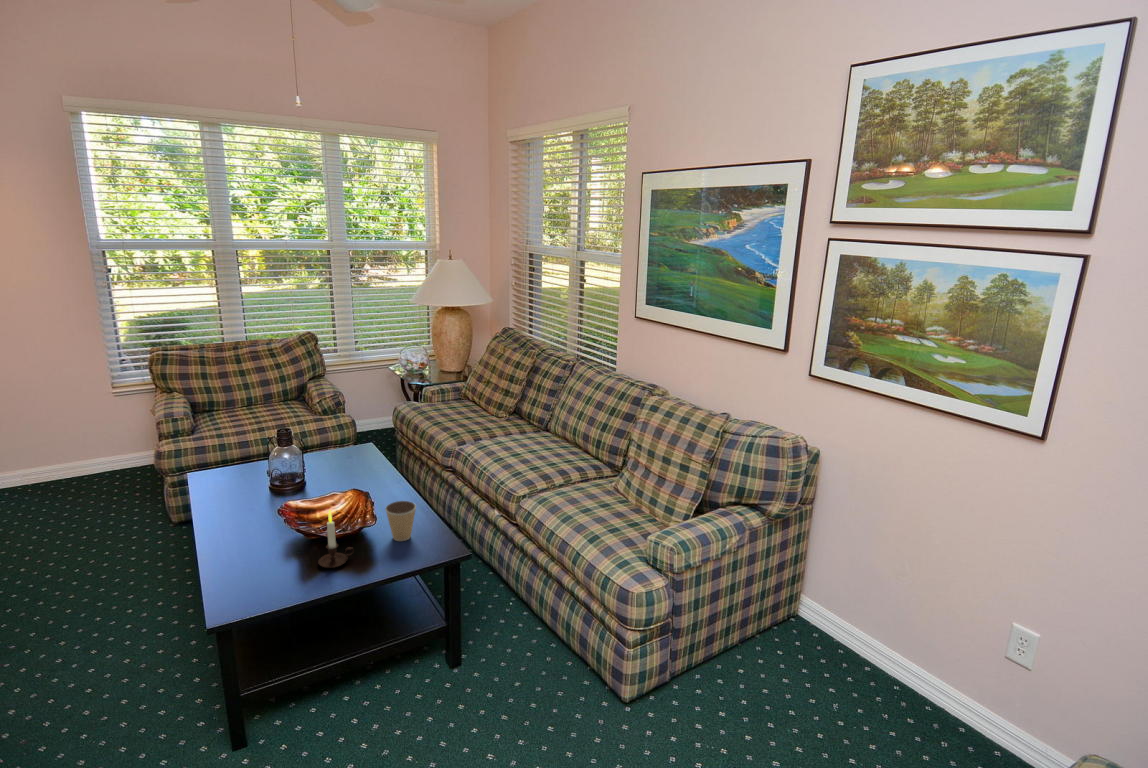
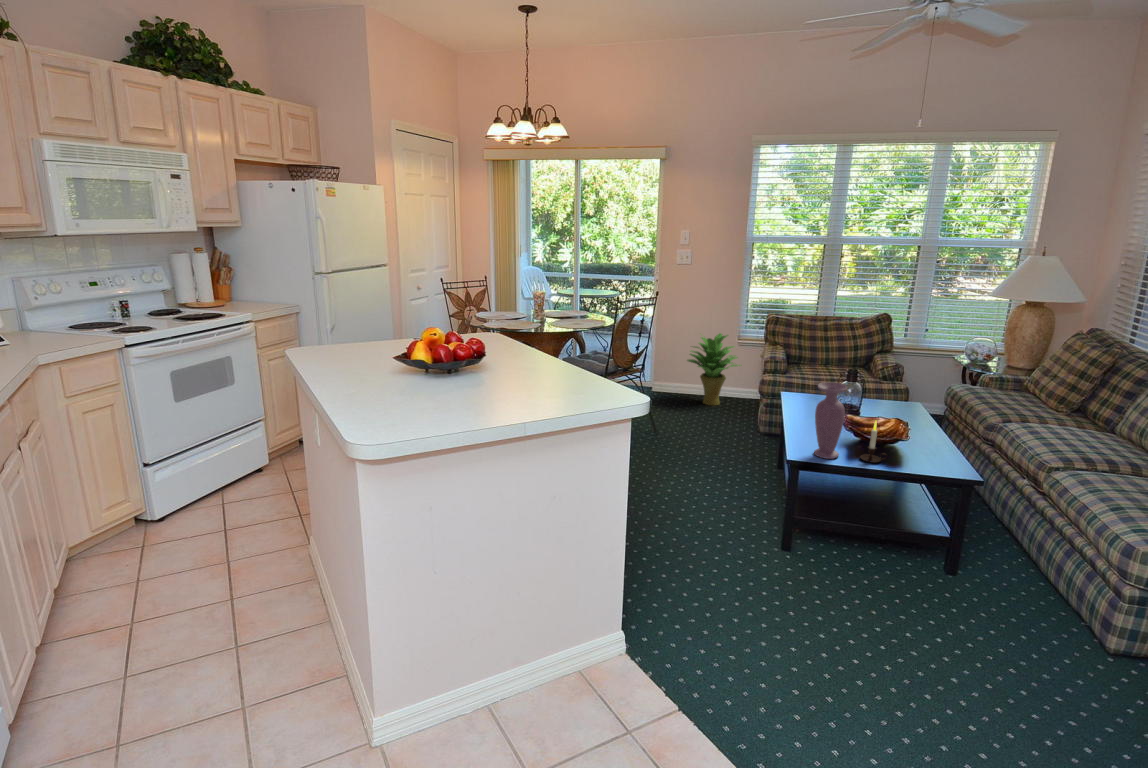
potted plant: none [19,386,123,496] -> present [687,333,740,405]
vase: none [233,471,289,586] -> present [814,382,847,459]
coffee cup: present [385,501,416,541] -> none [918,434,944,464]

